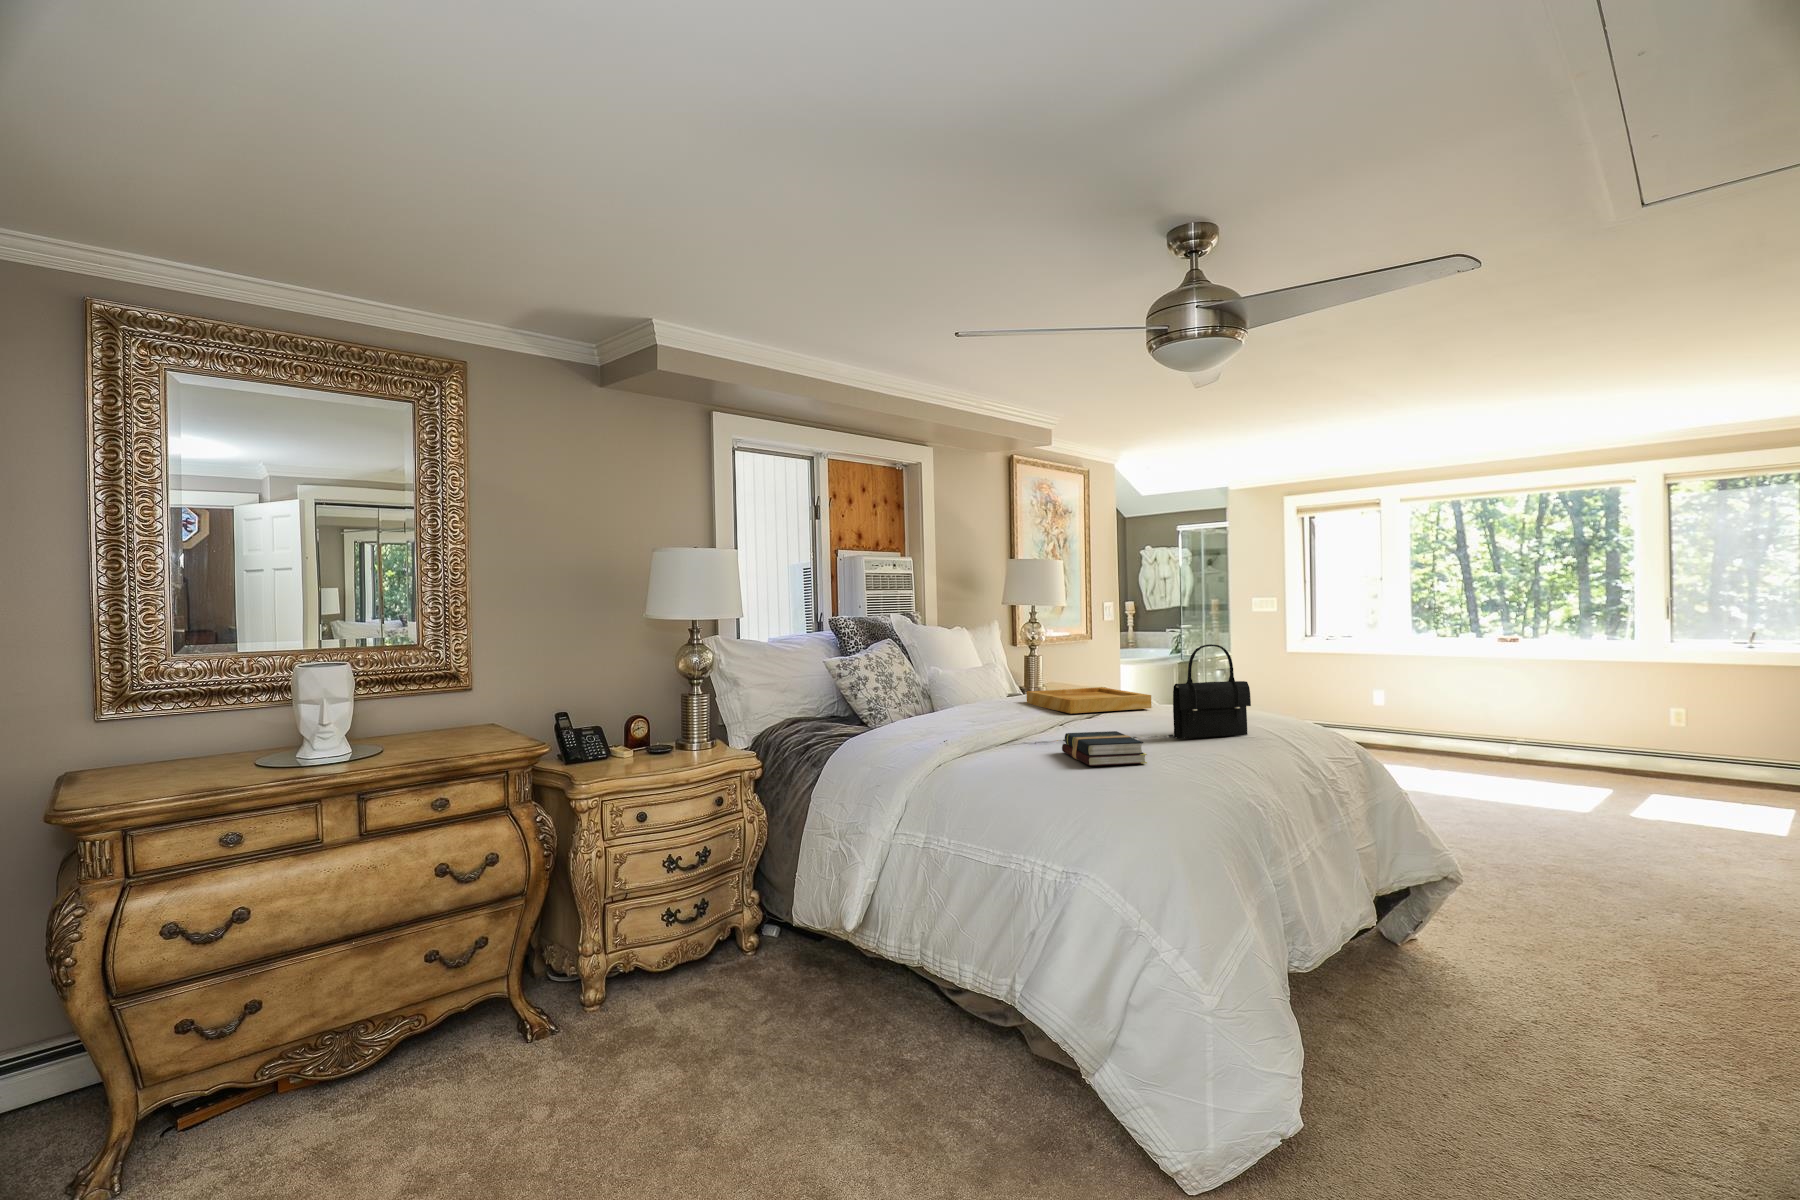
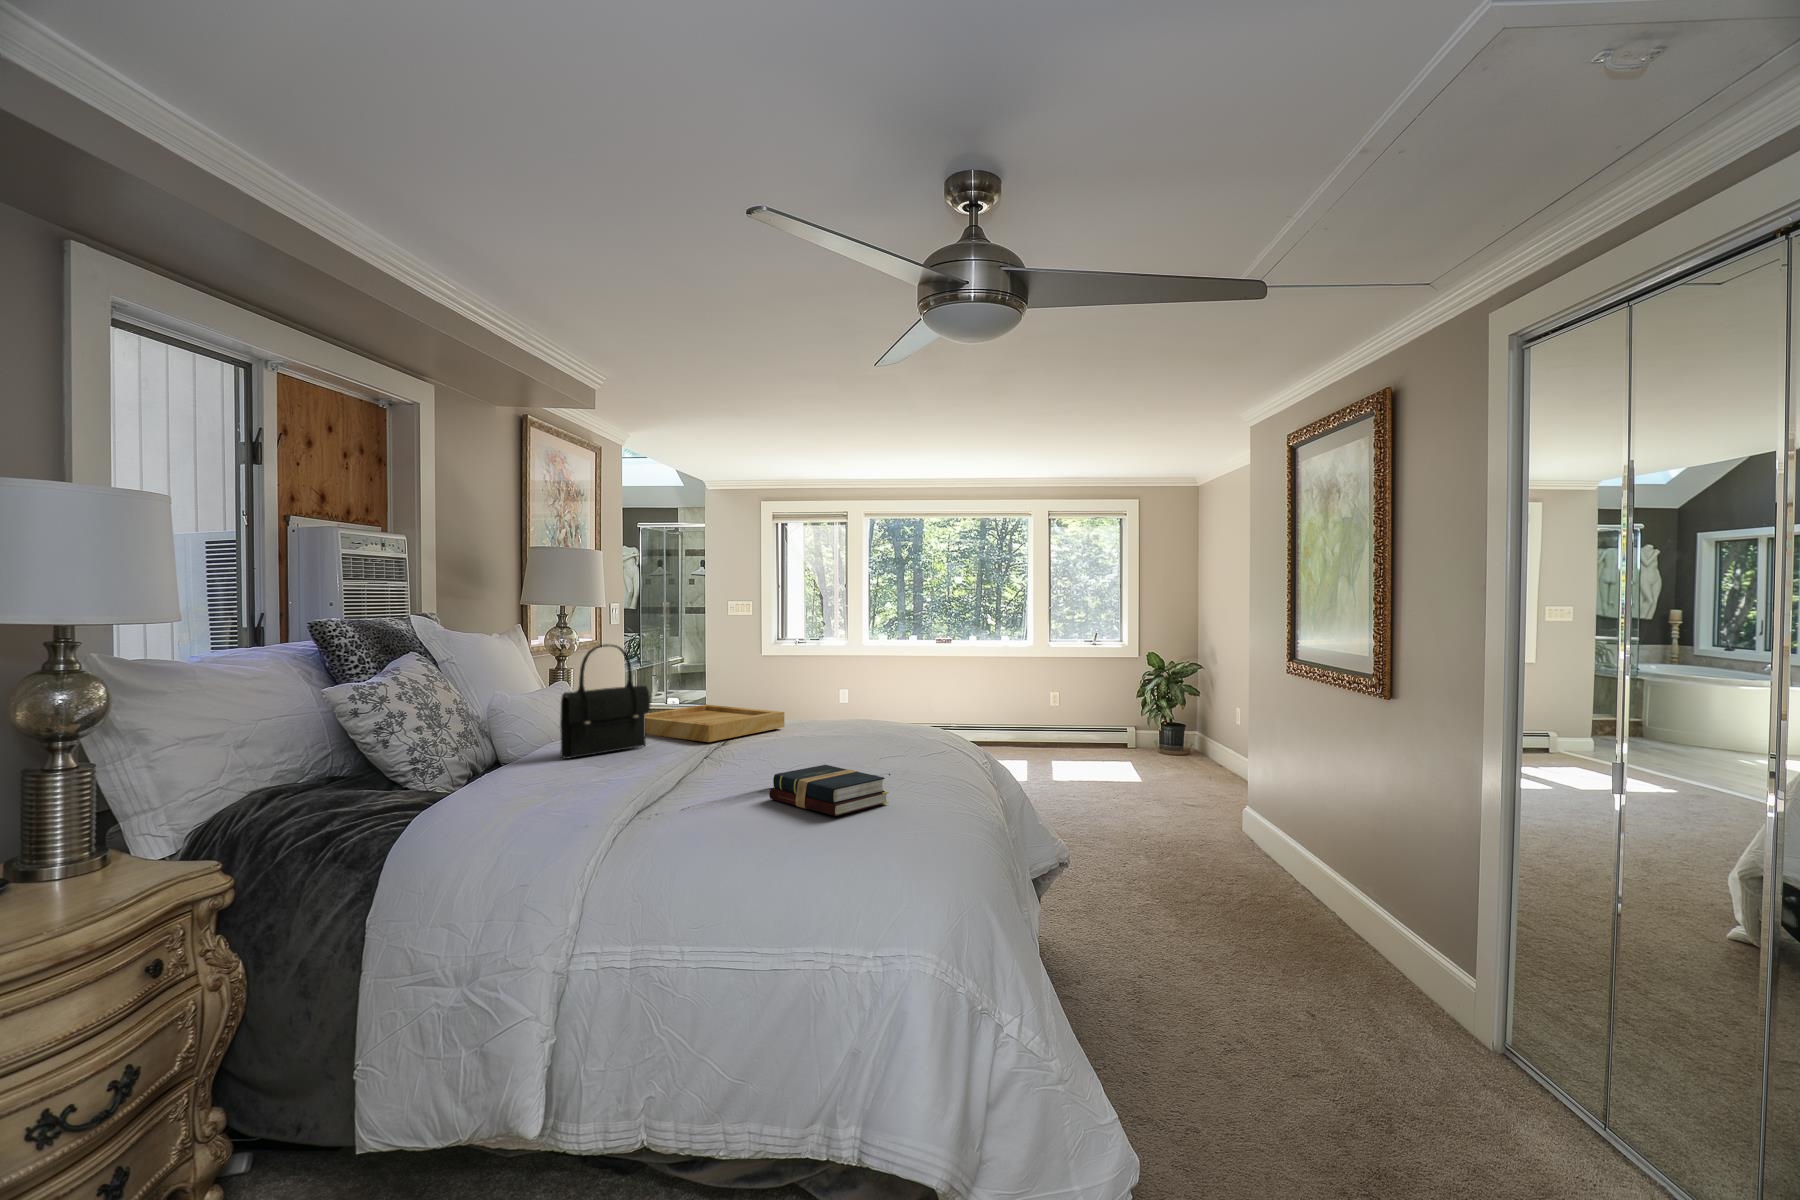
handbag: present [1173,644,1251,739] -> present [560,644,650,759]

